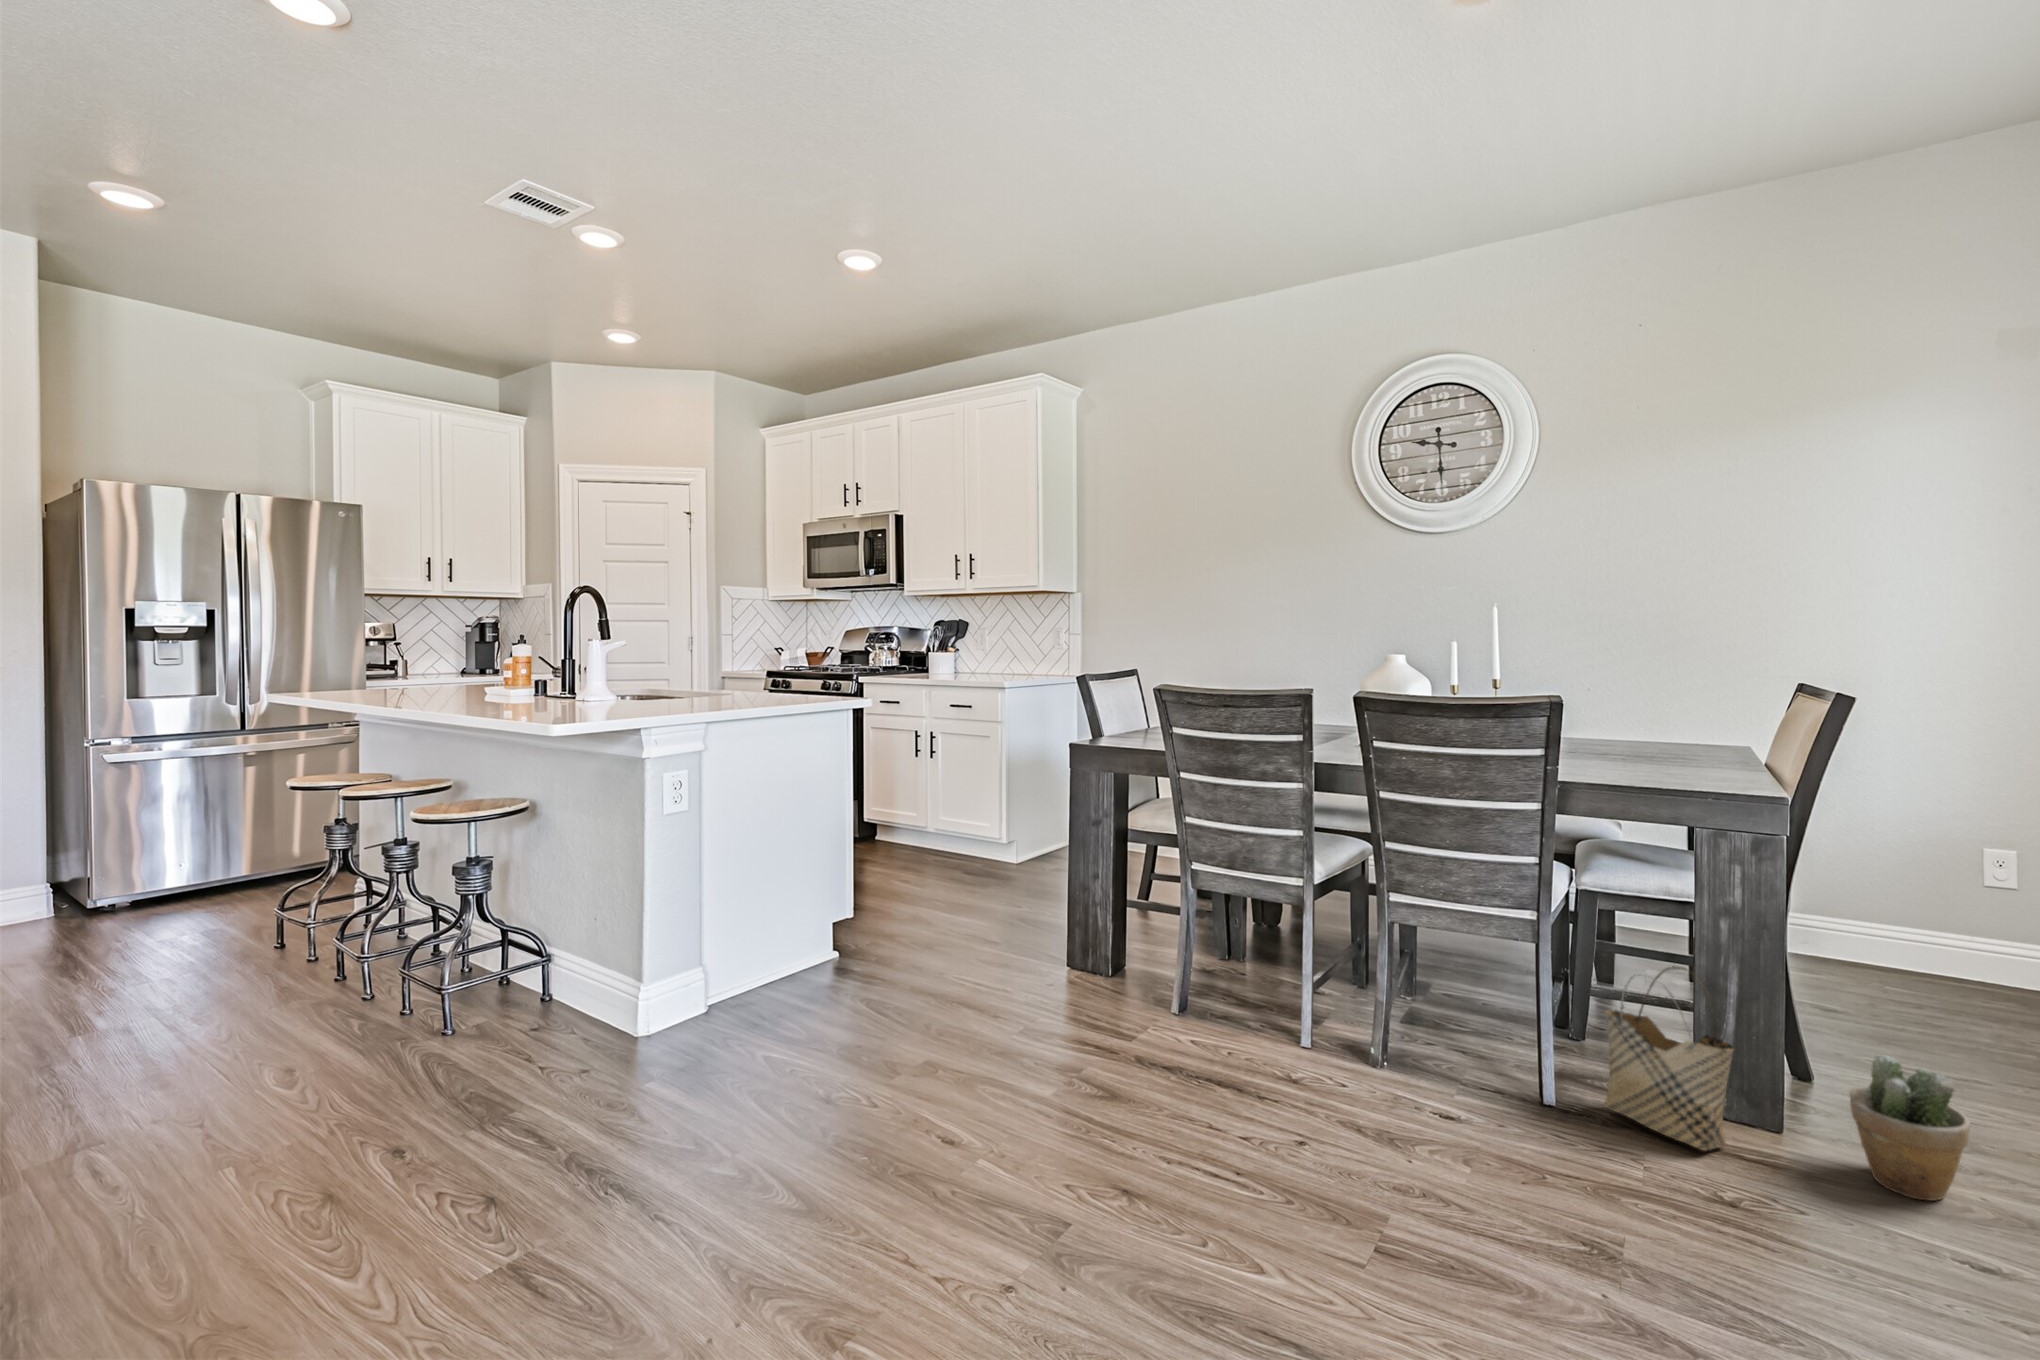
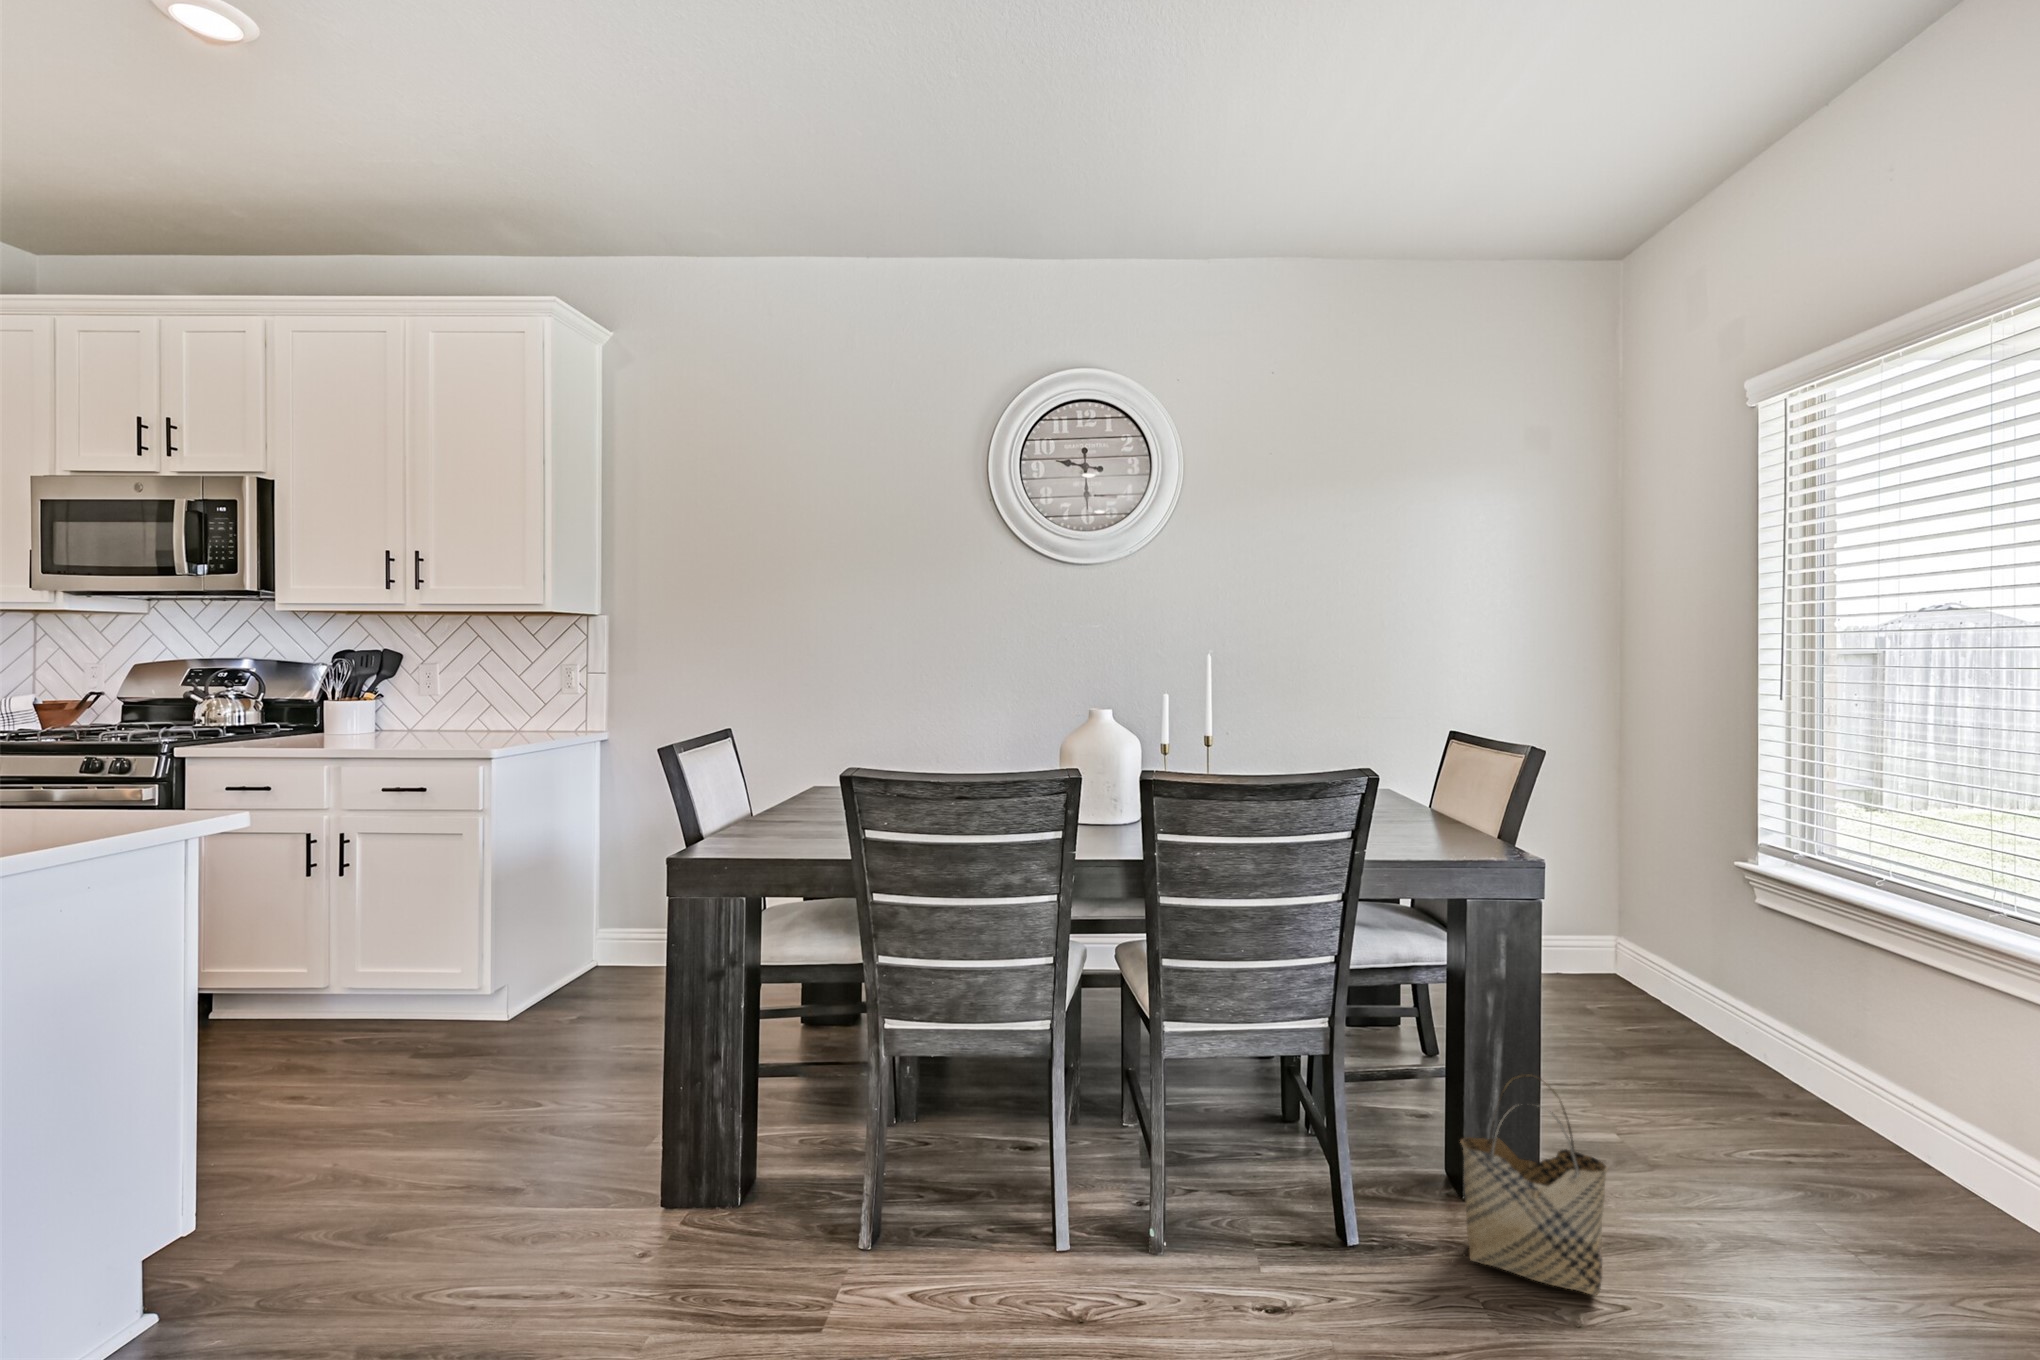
potted plant: present [1849,1055,1970,1201] -> none [1680,1132,1796,1283]

